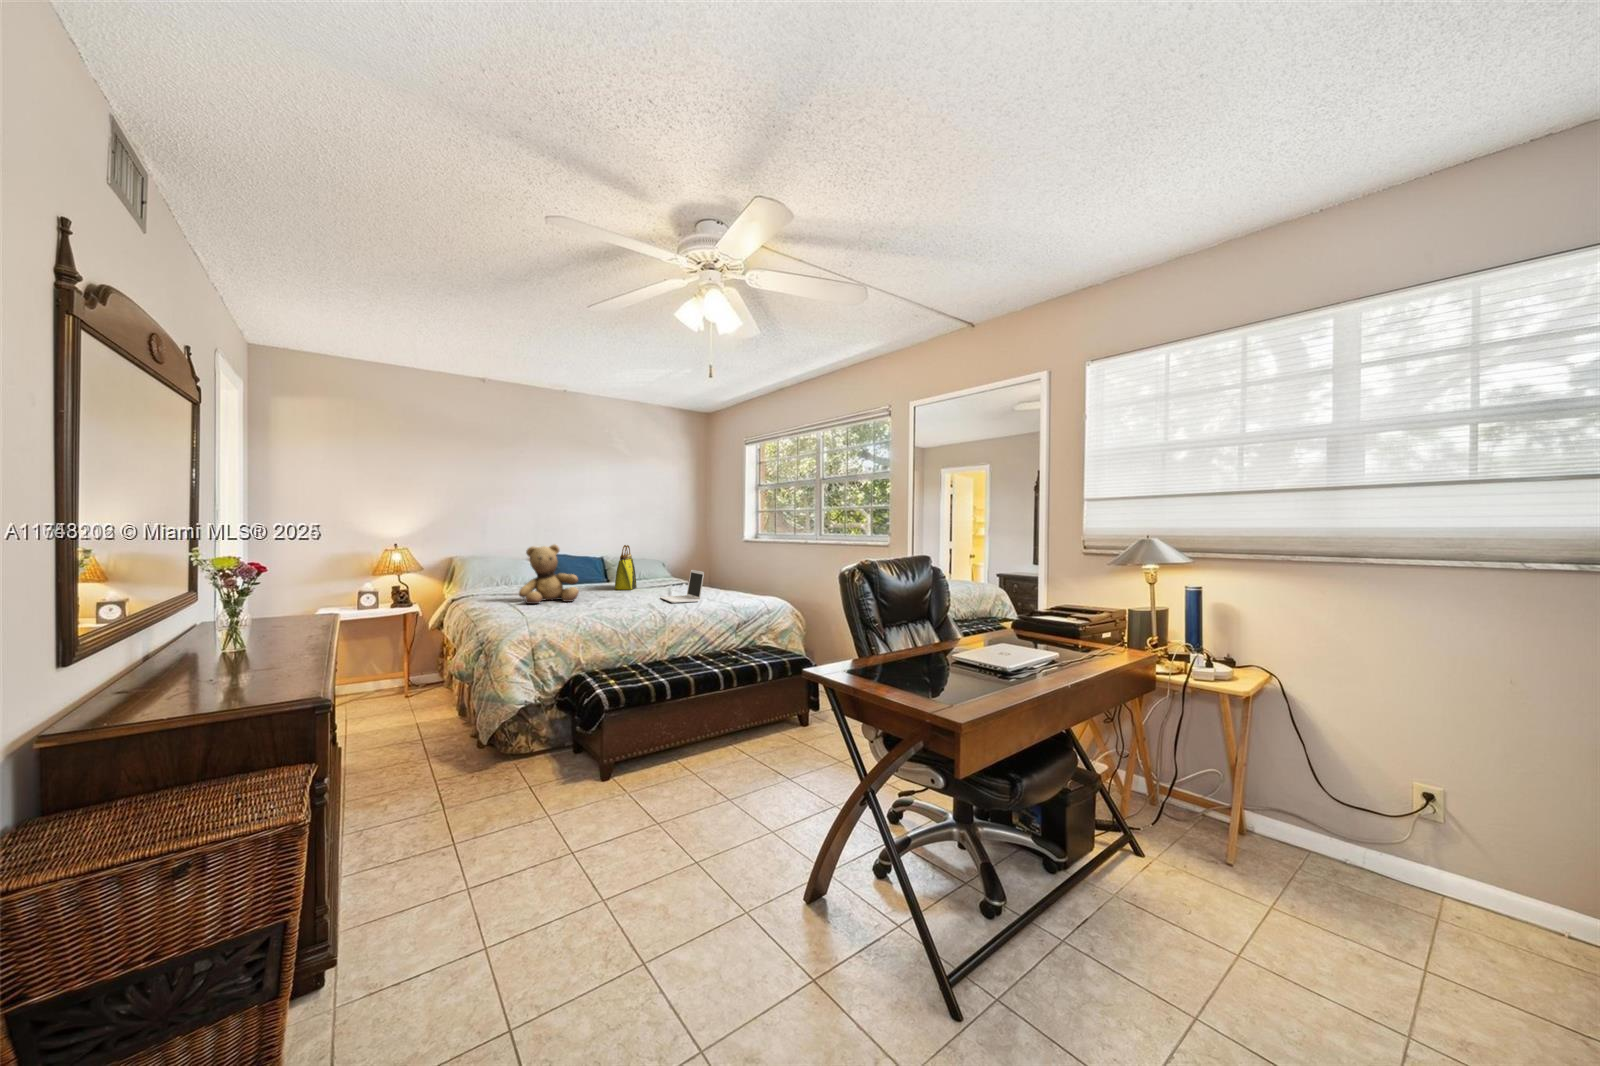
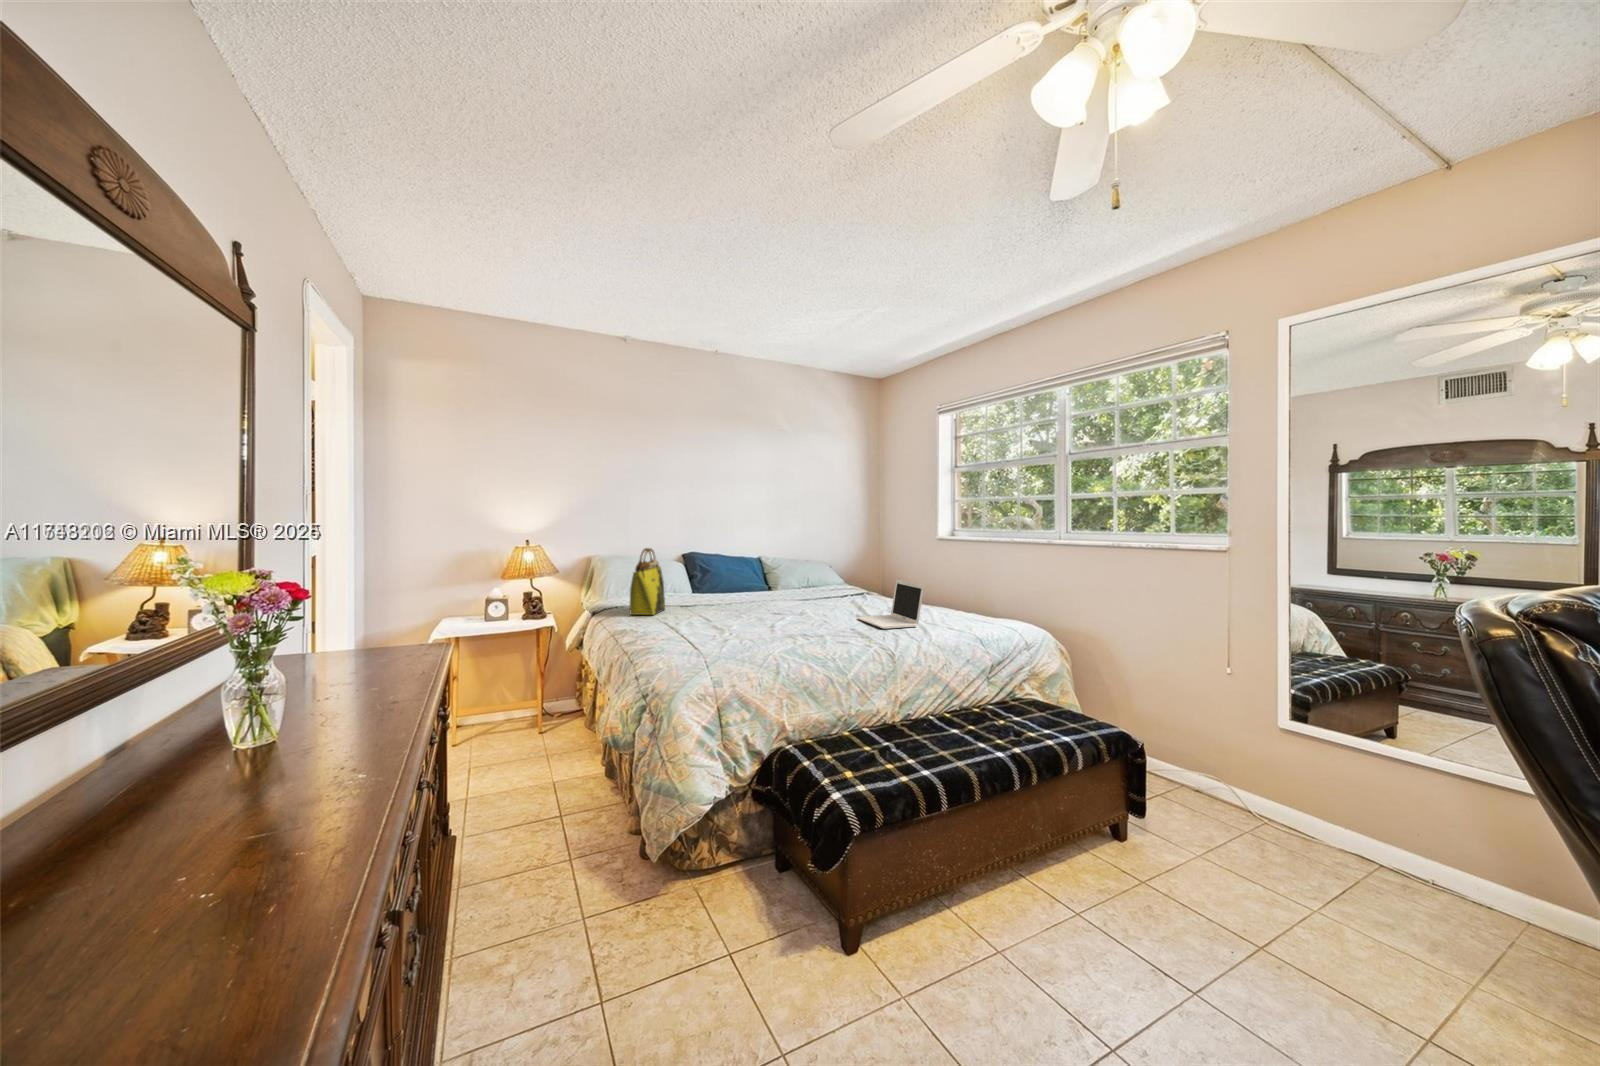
teddy bear: present [519,544,579,604] -> none [677,545,753,627]
tote bag: present [615,545,637,590] -> present [630,548,665,615]

